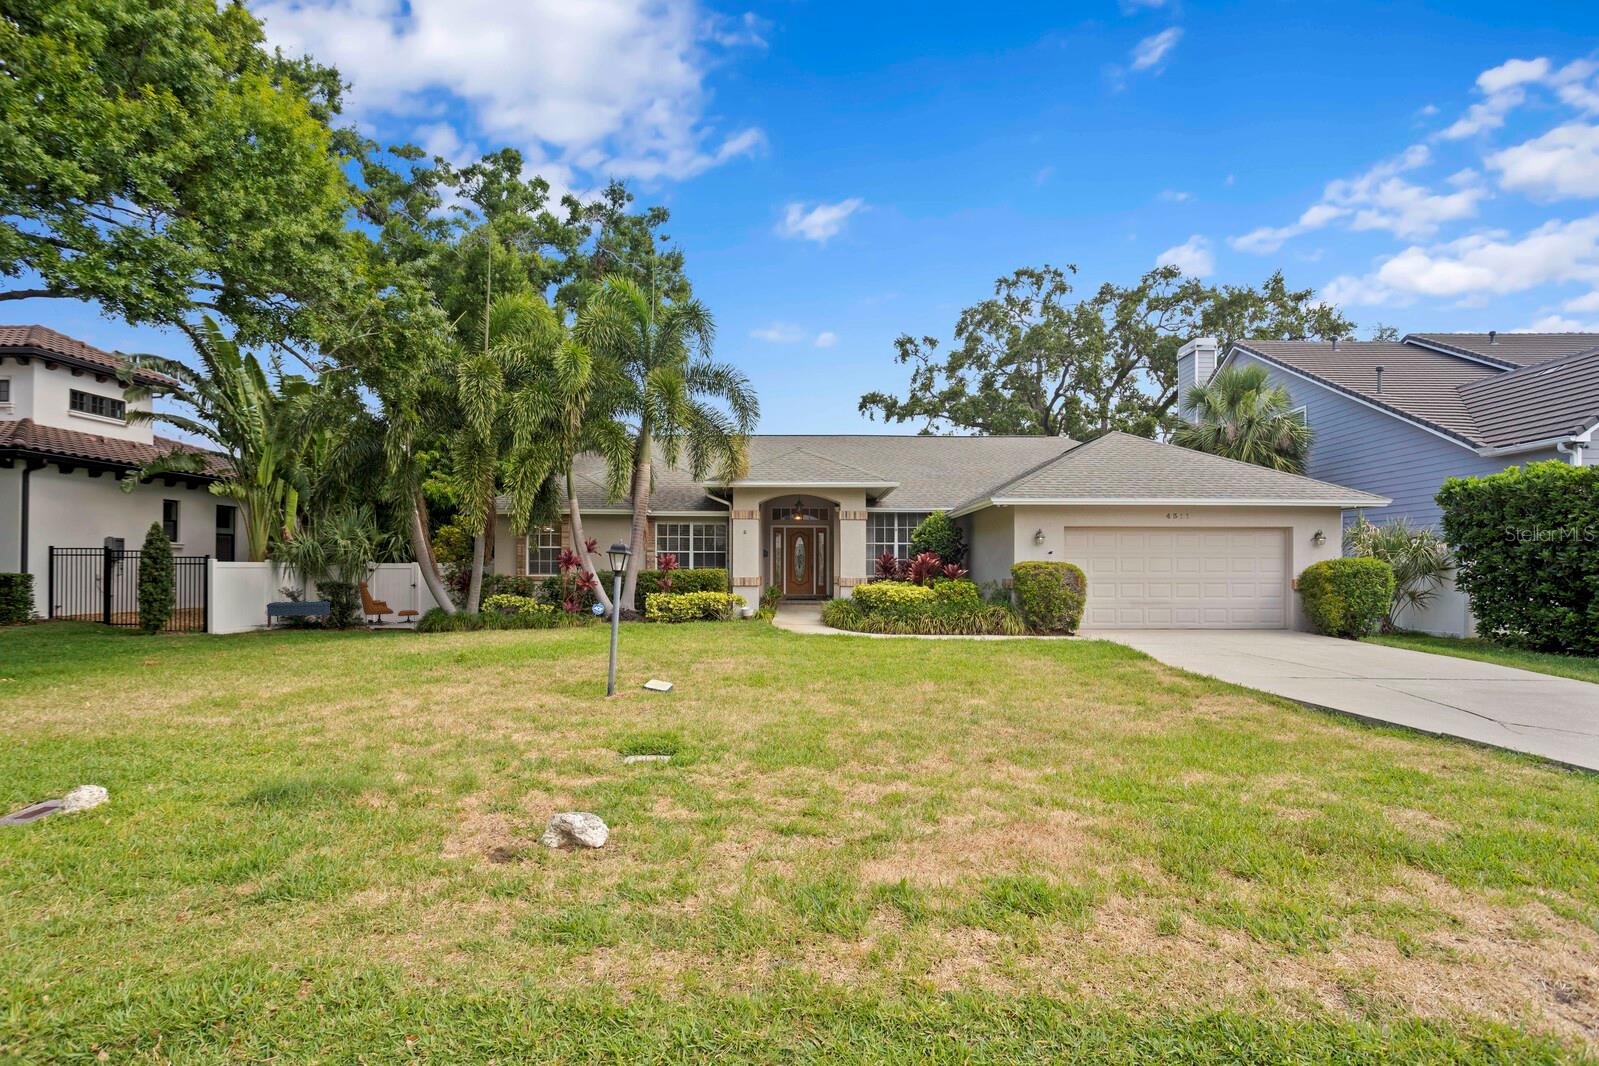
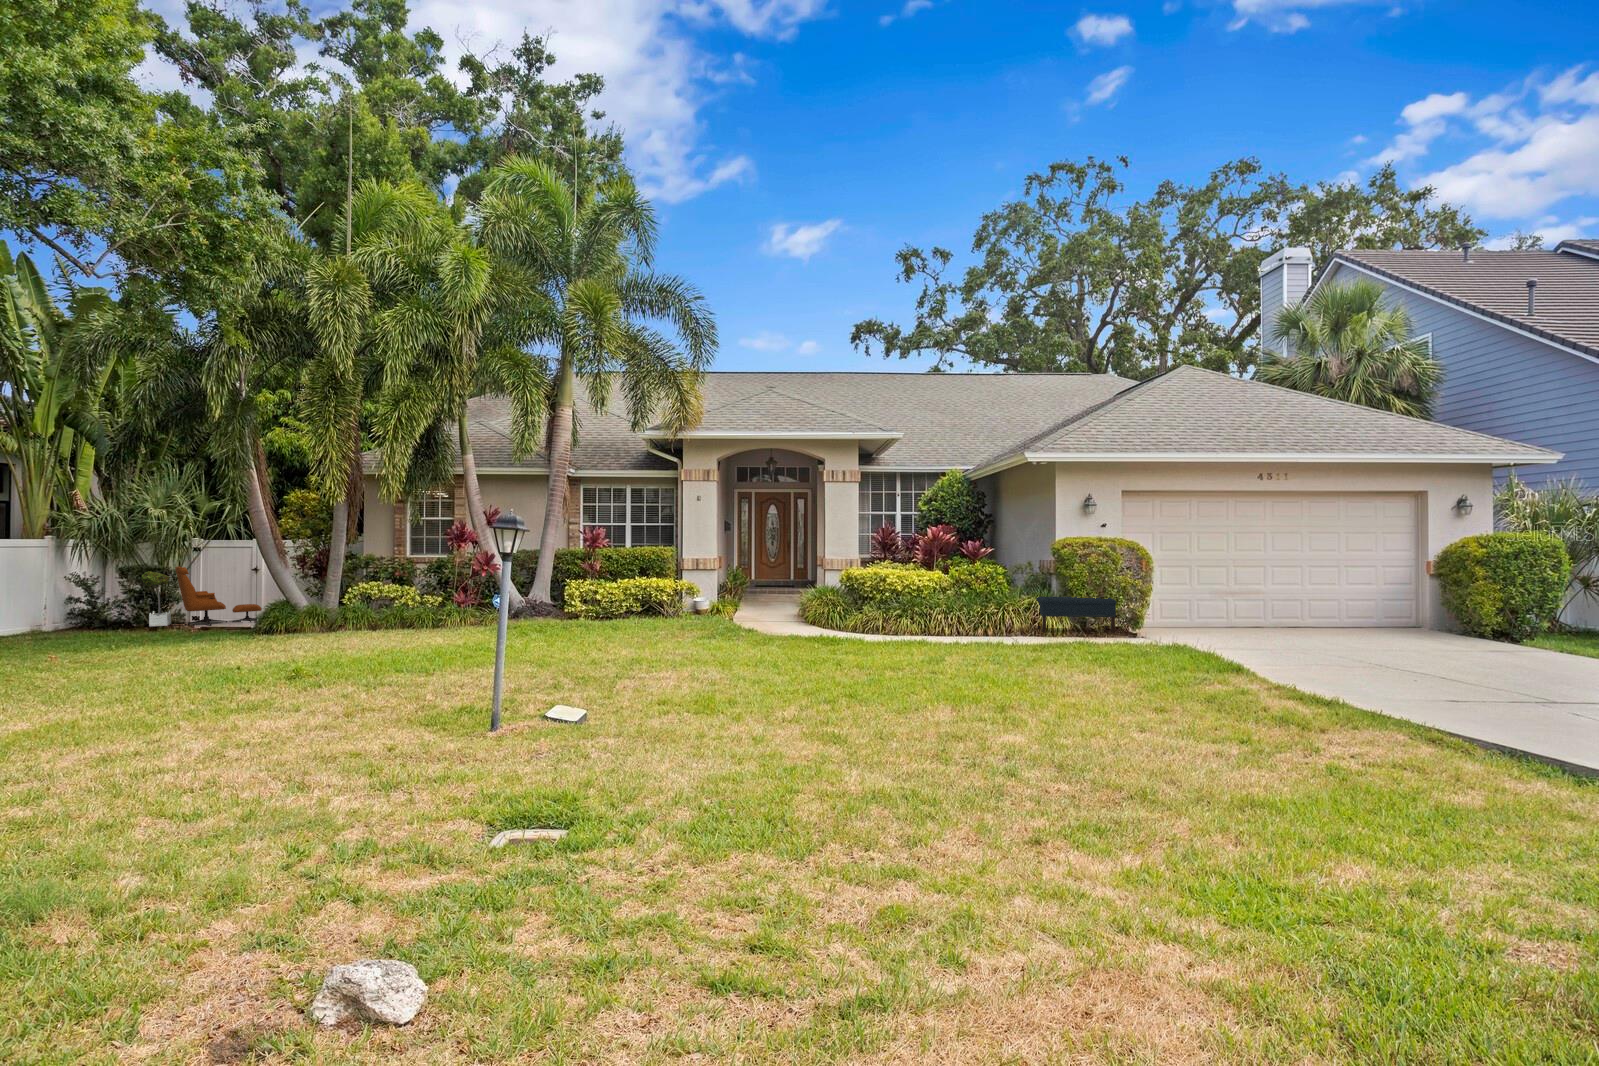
potted tree: none [333,585,354,626] -> present [141,571,171,626]
bench: present [267,601,331,627] -> present [1036,596,1117,633]

